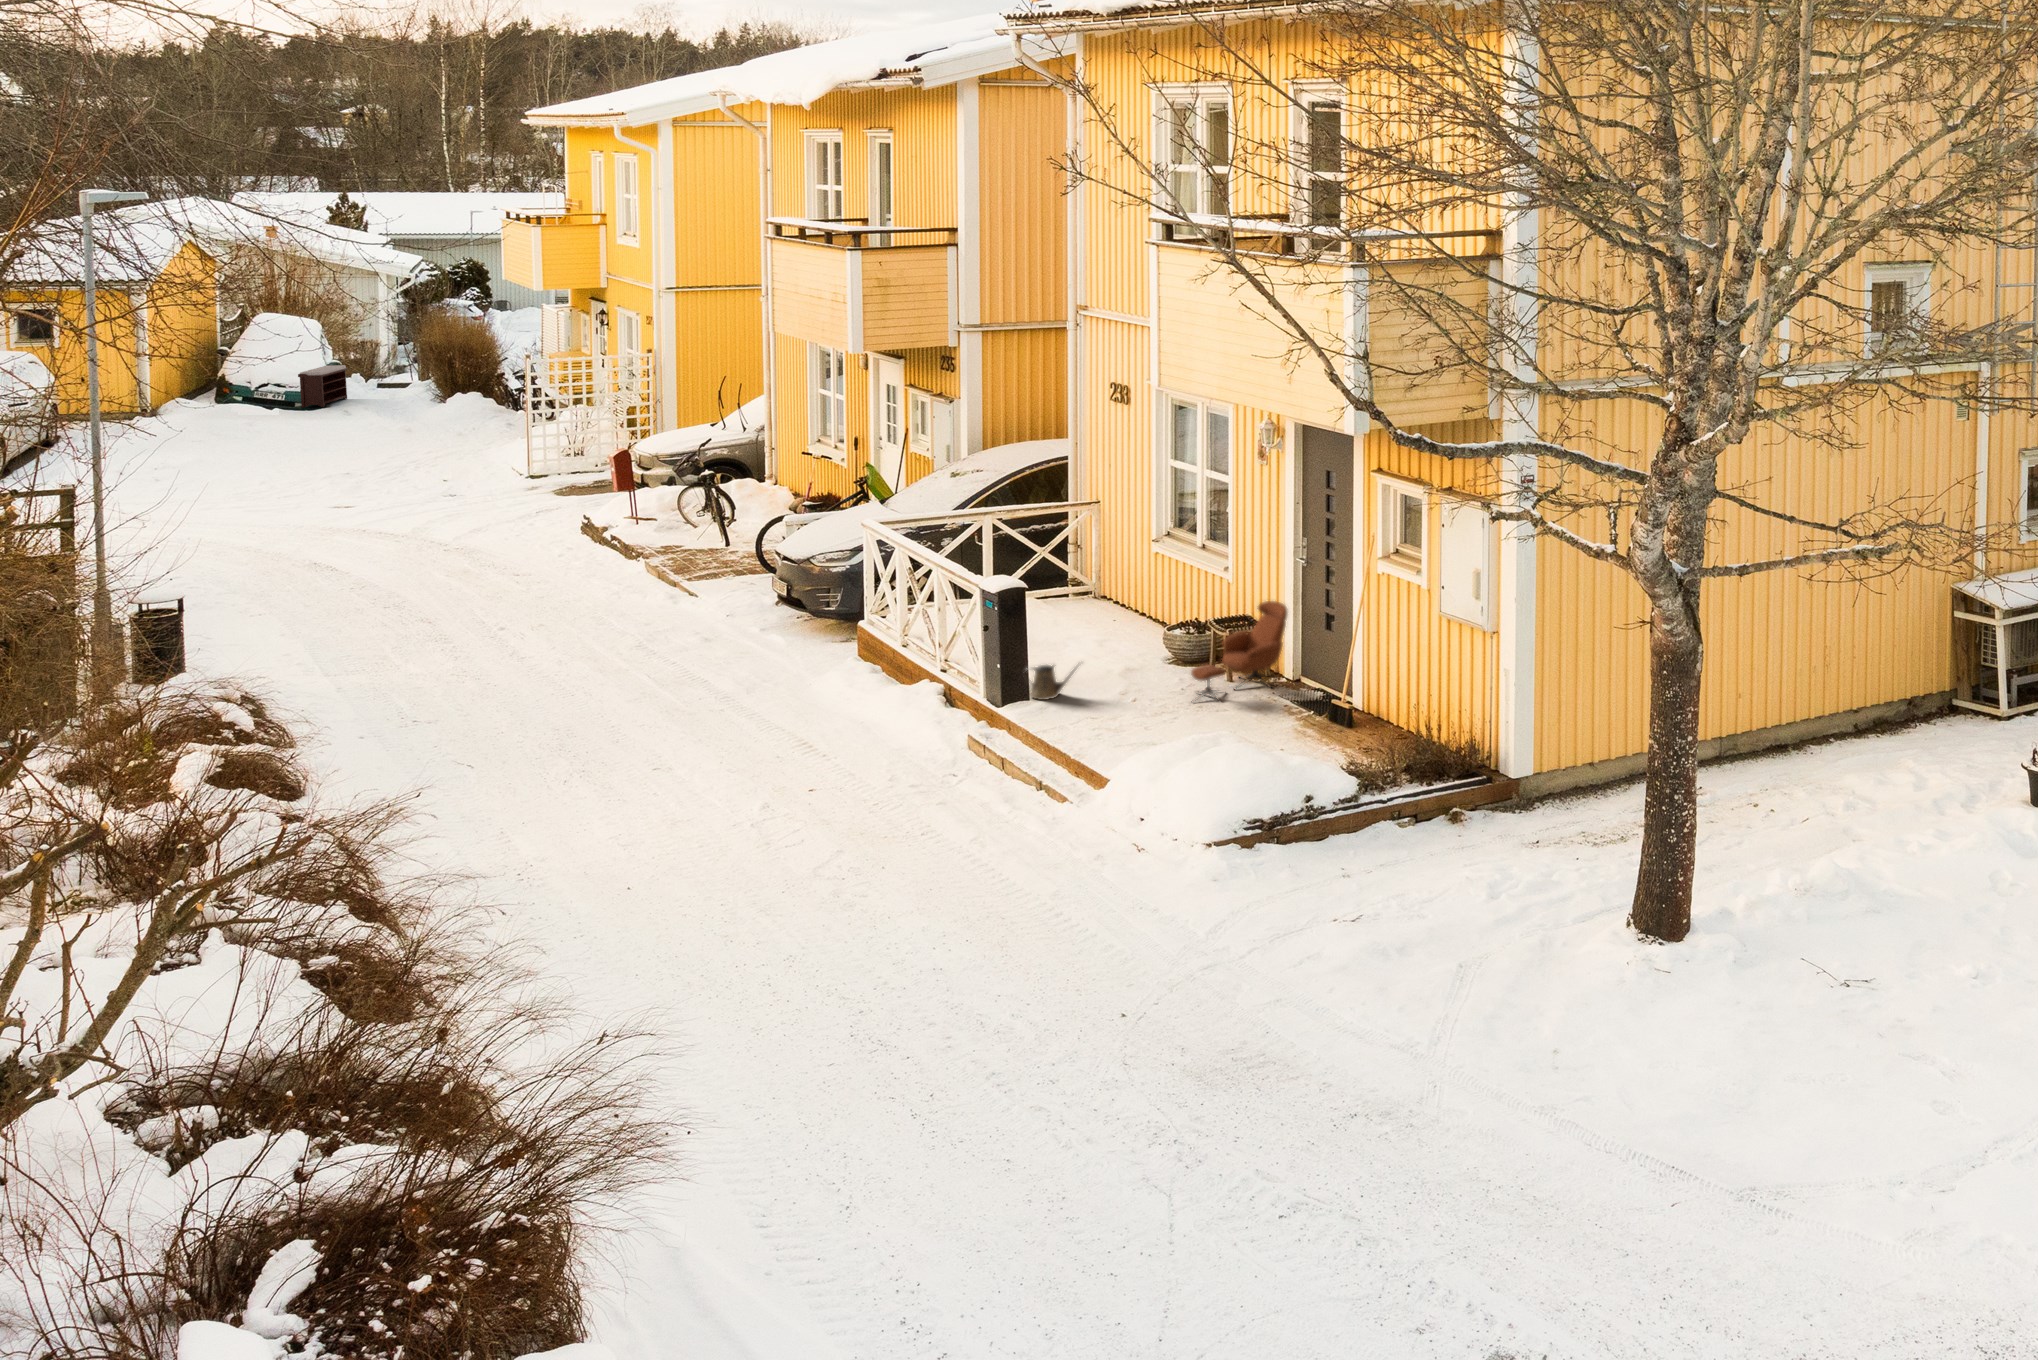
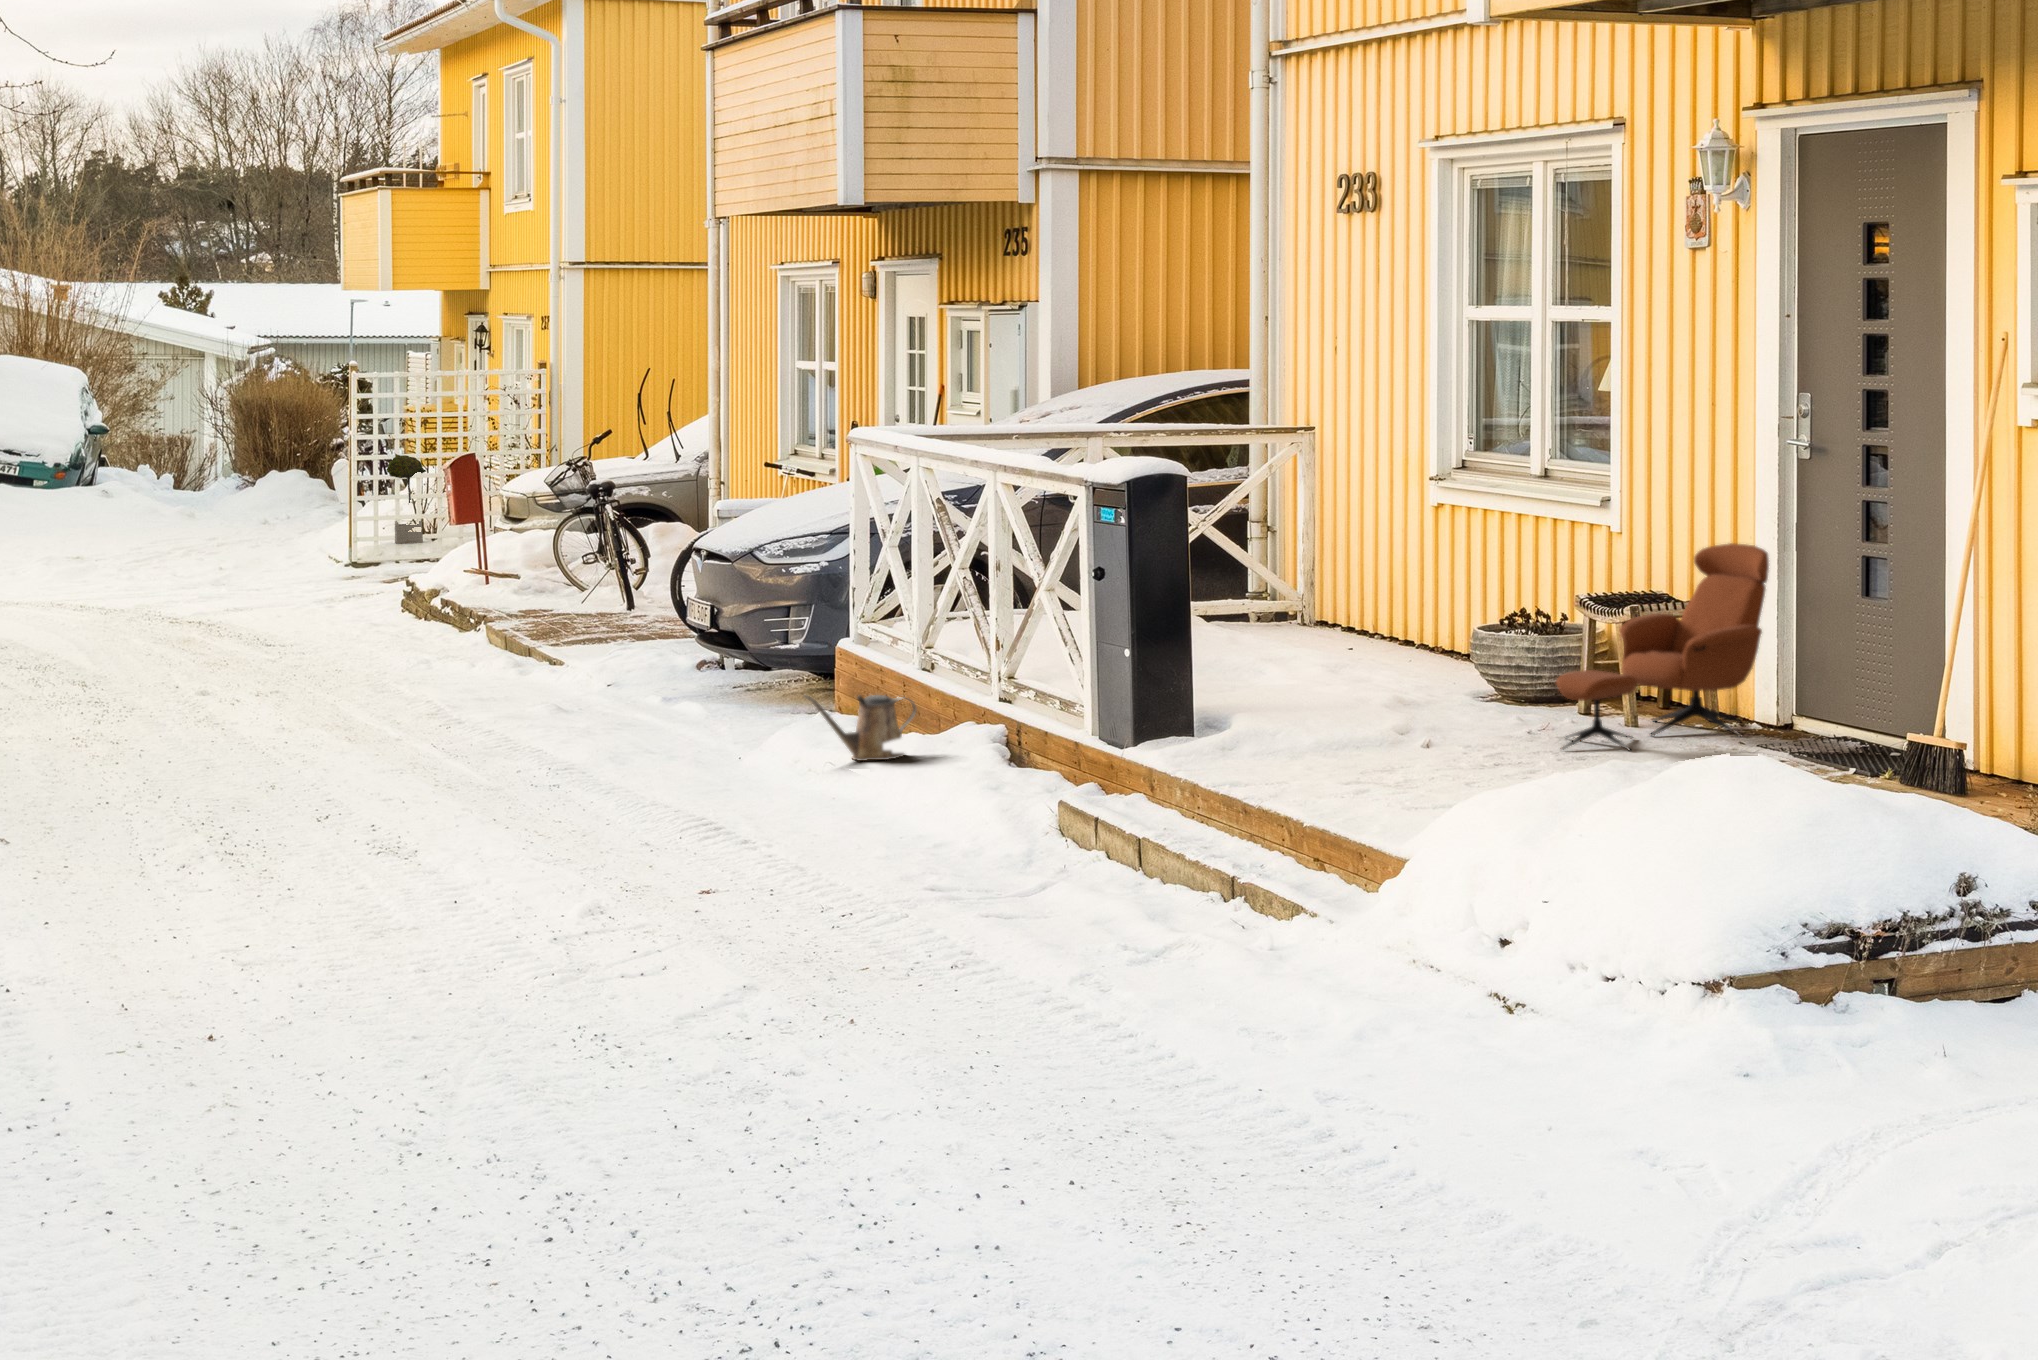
bench: present [298,365,348,408] -> none [47,423,119,483]
potted tree: none [553,412,580,467] -> present [387,454,426,544]
watering can: present [1029,663,1079,700] -> present [804,695,916,761]

